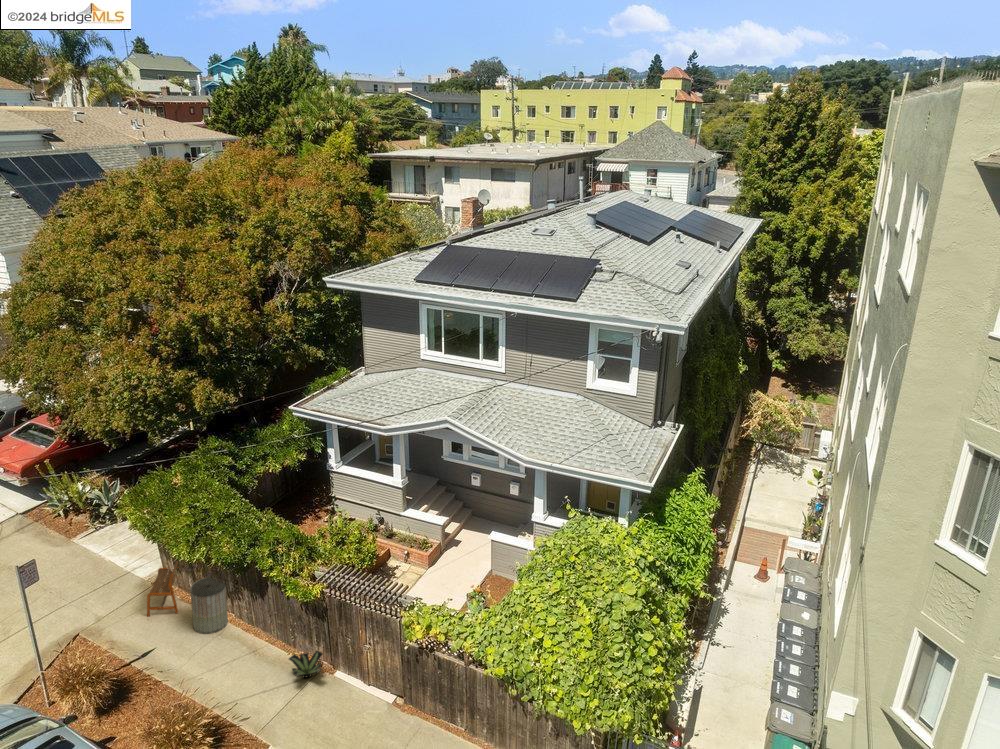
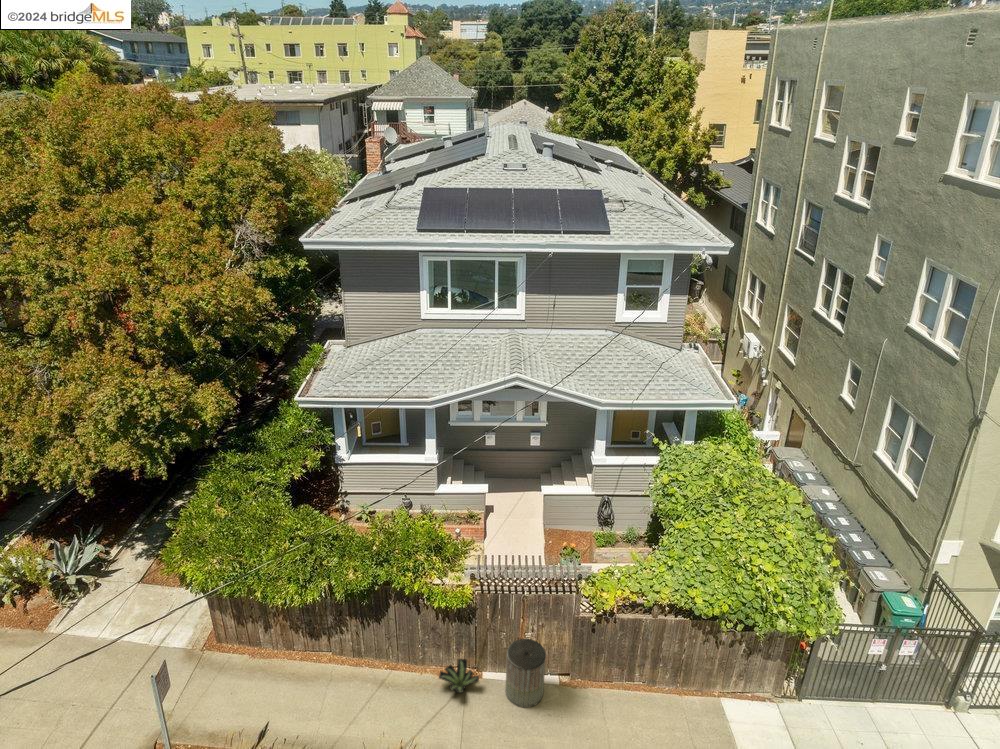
bench: present [147,561,179,617] -> none [213,606,263,691]
trash can: present [190,577,228,634] -> present [506,639,546,708]

